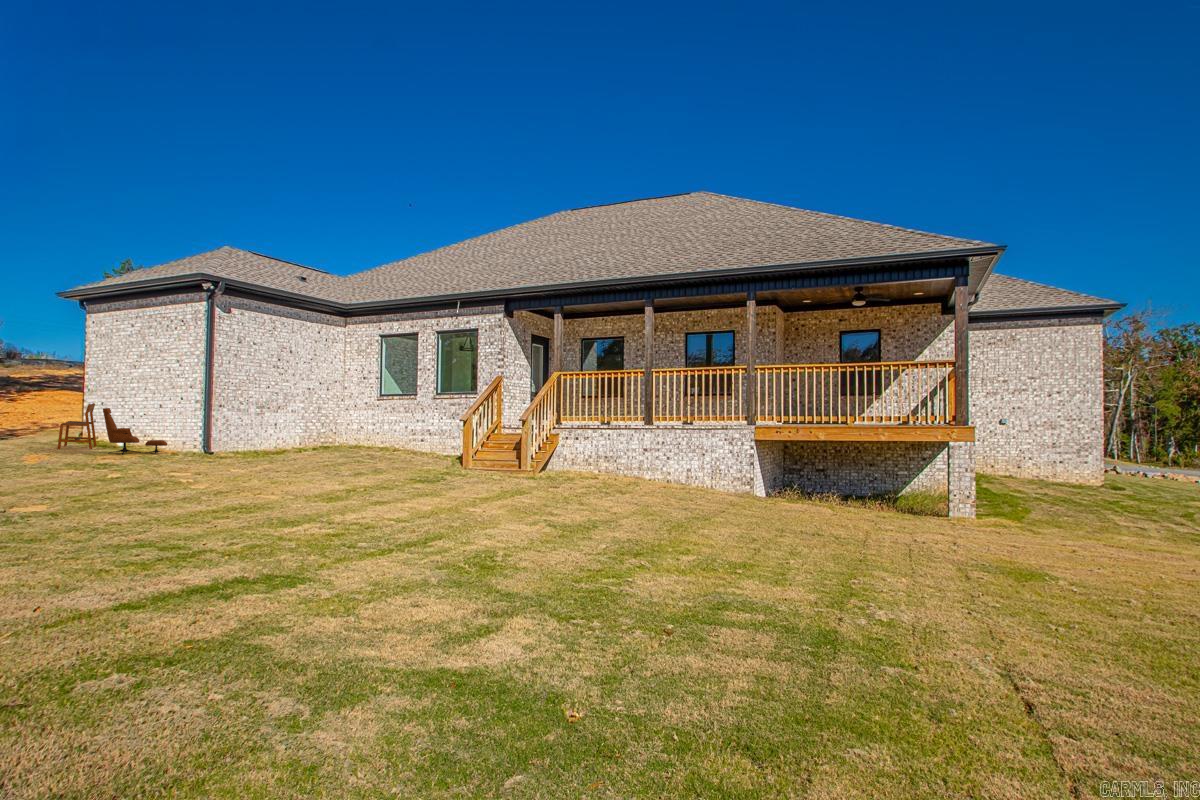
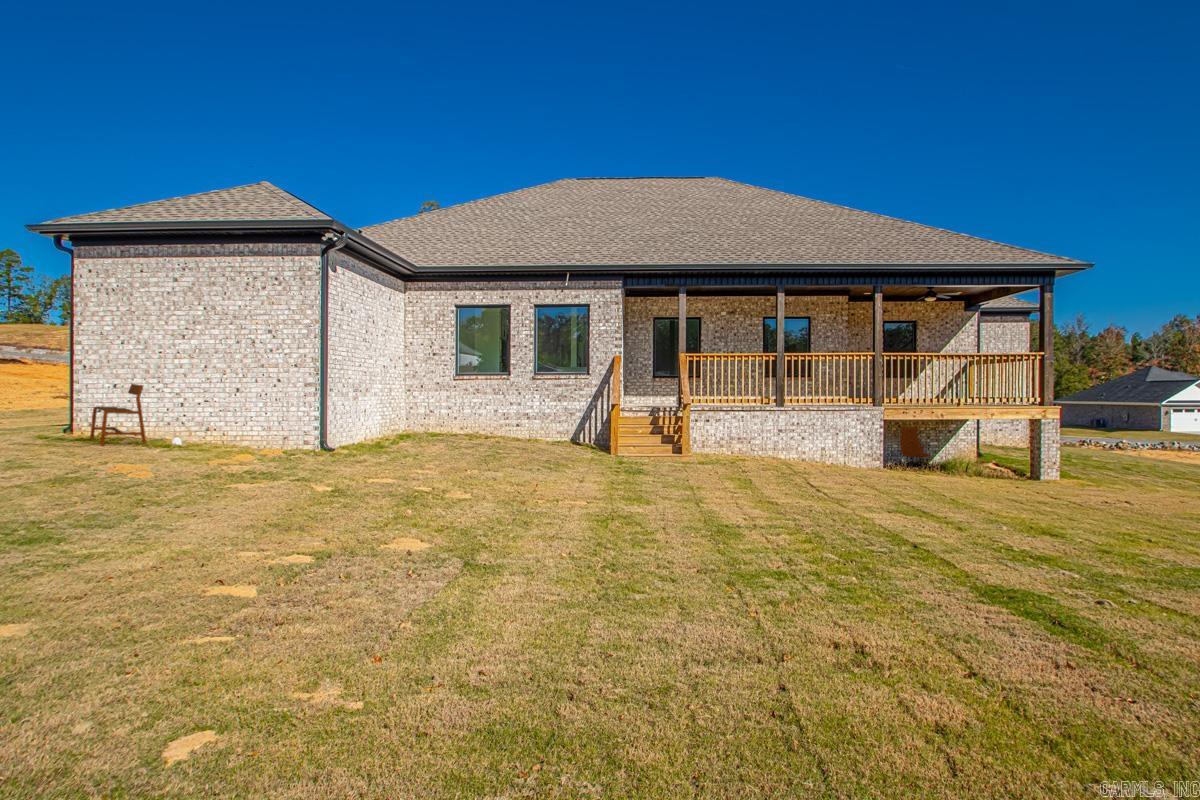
lounge chair: present [103,408,167,454] -> present [900,427,930,465]

